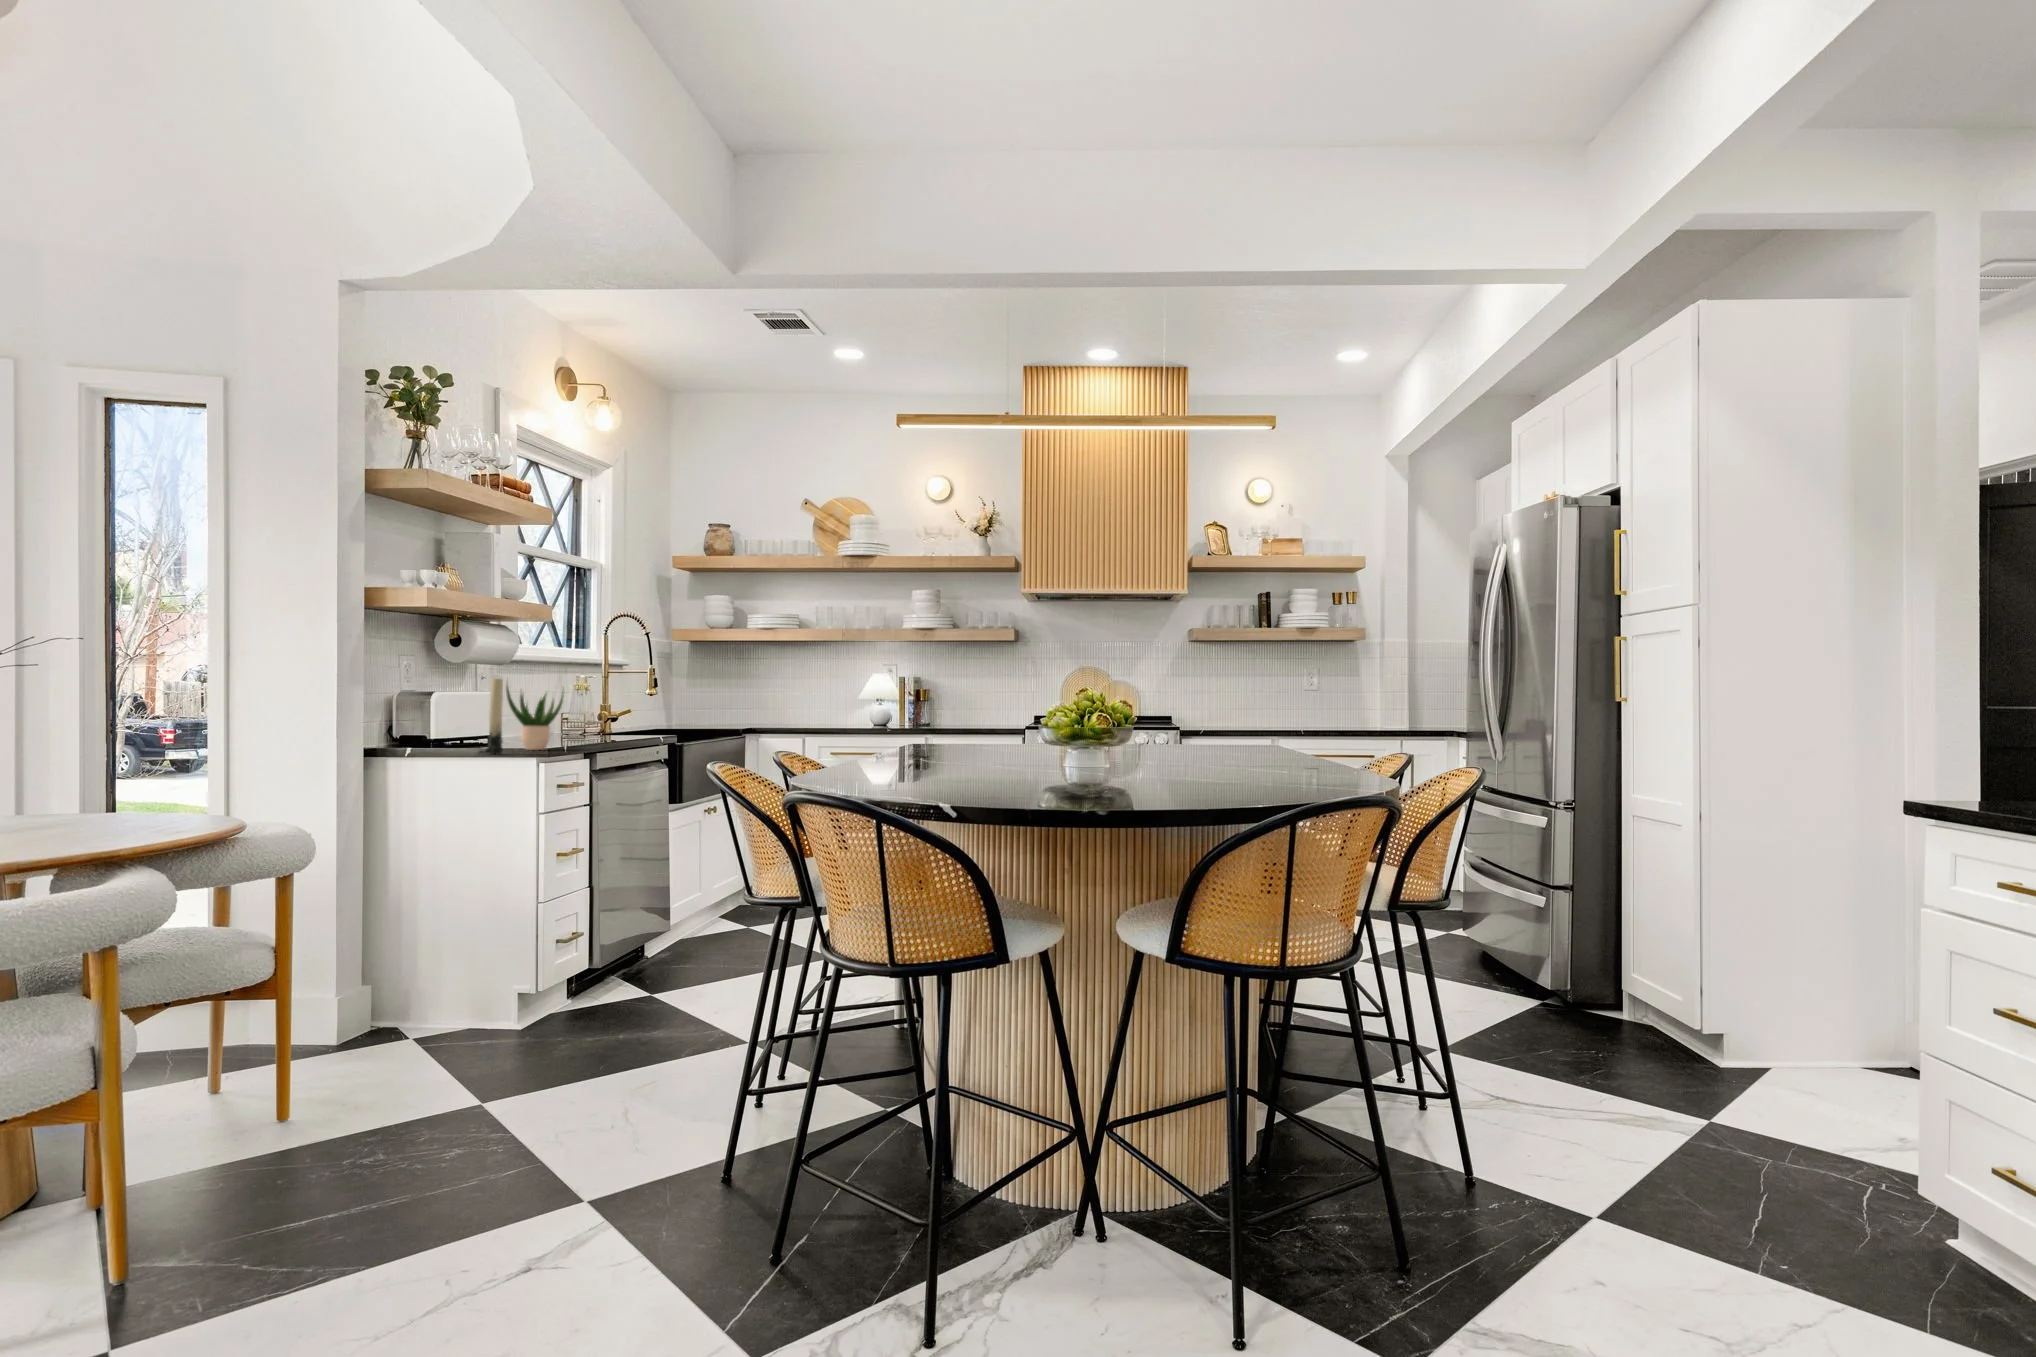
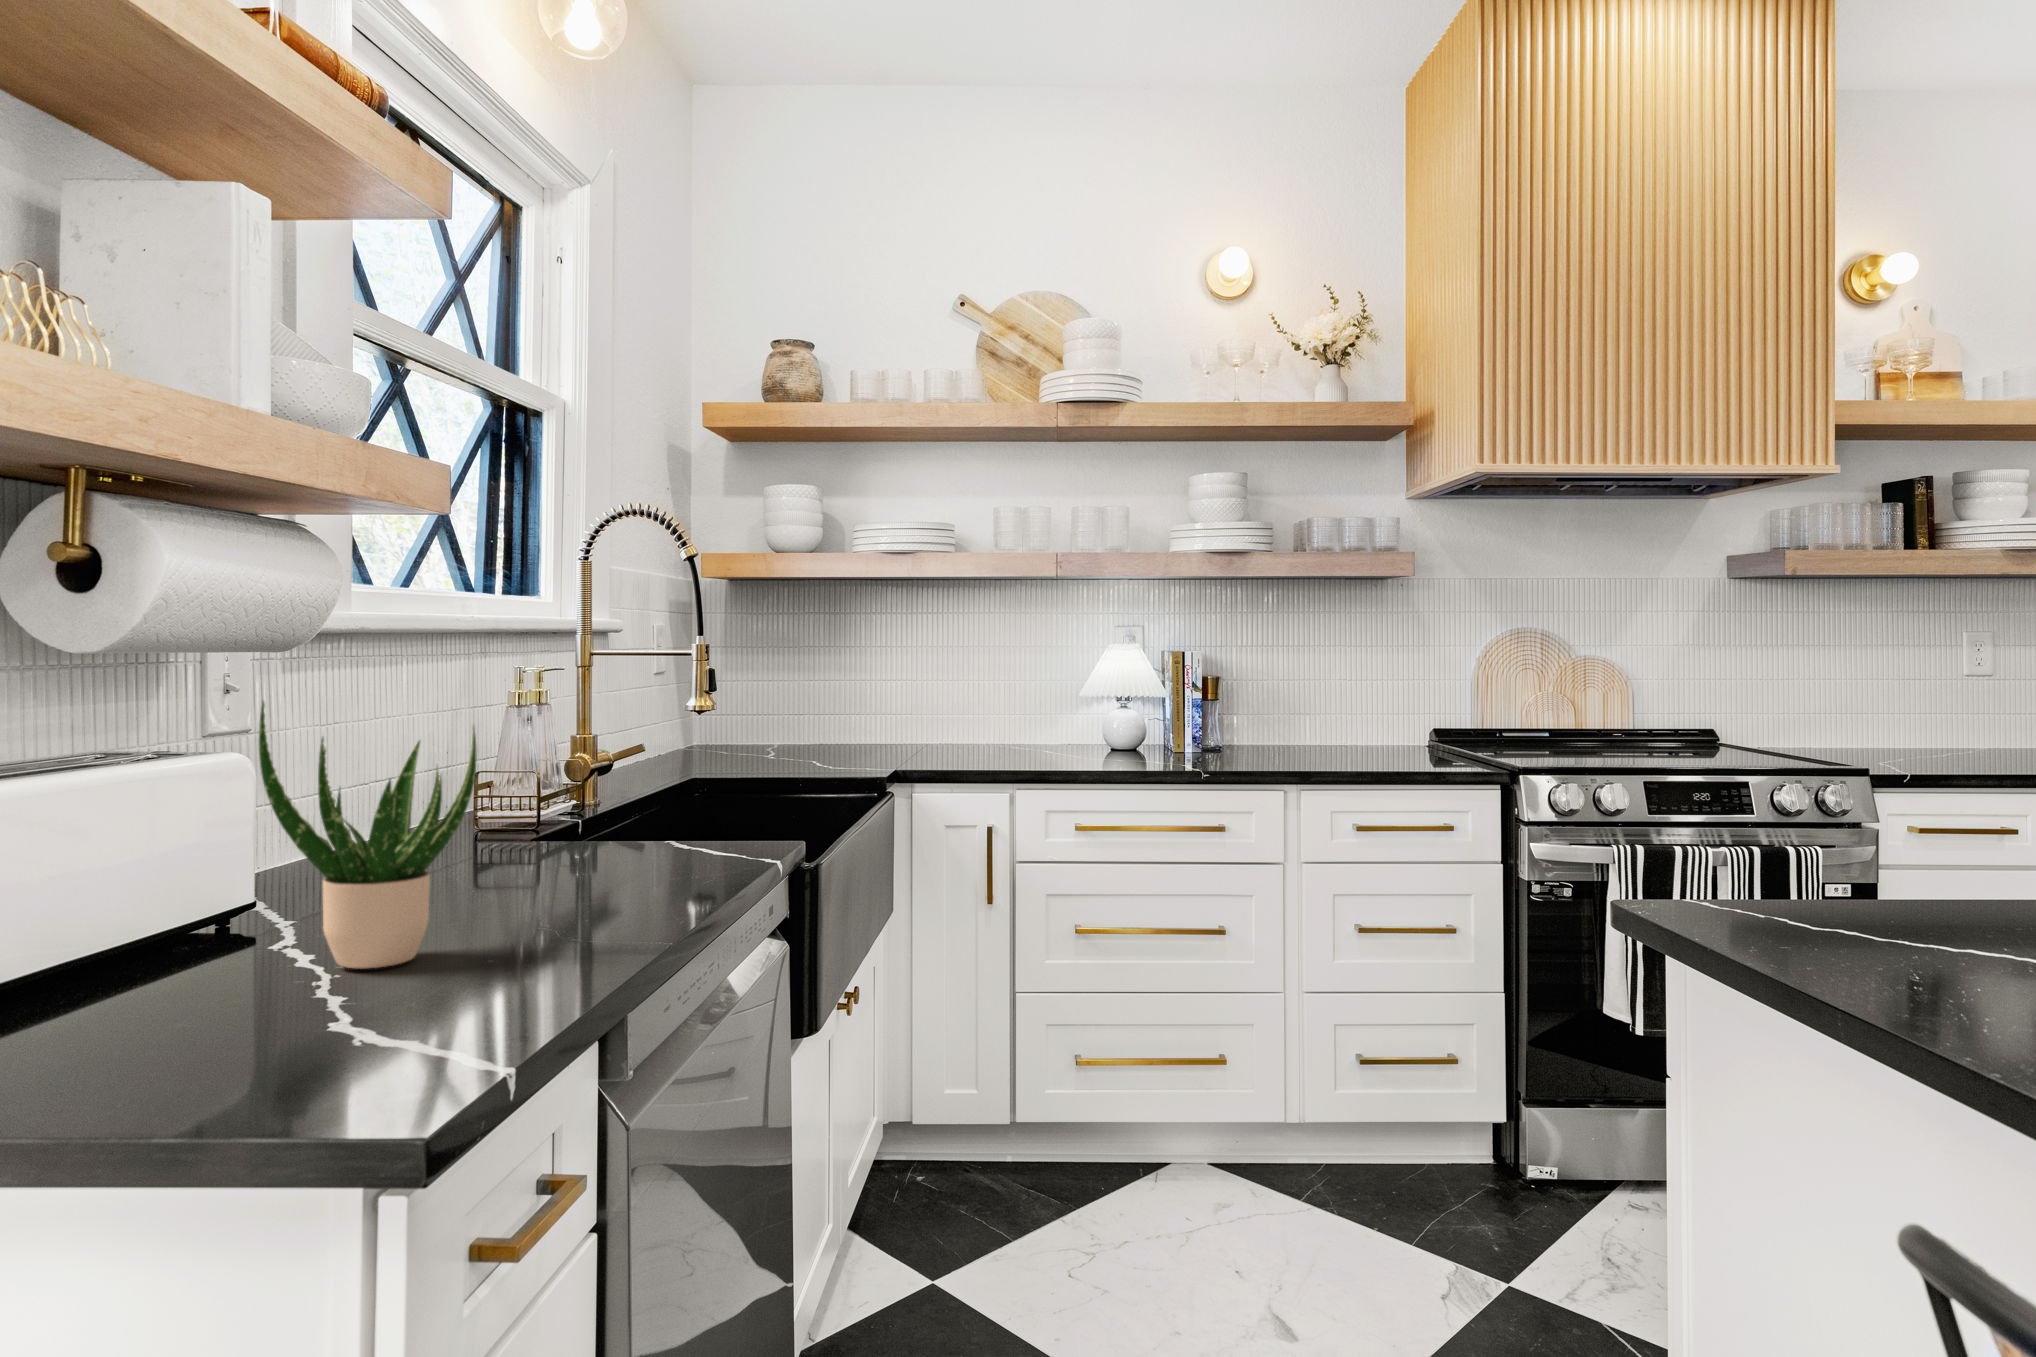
candle: present [478,676,503,754] -> none [76,717,203,1087]

